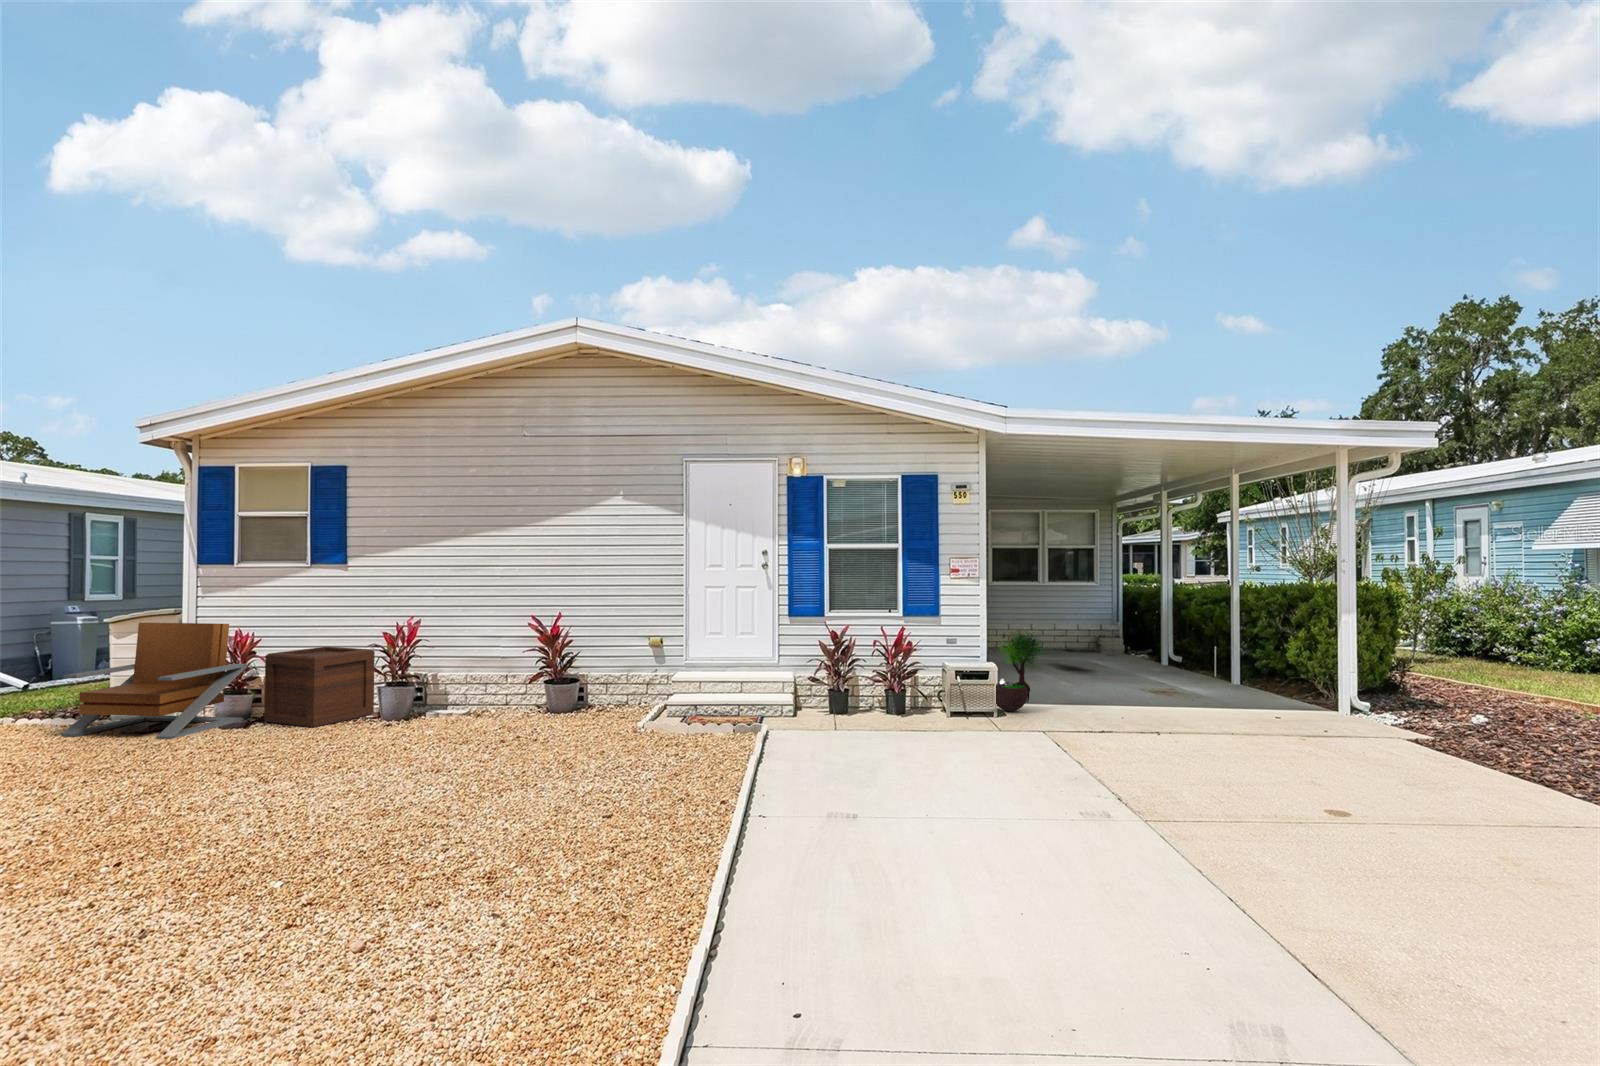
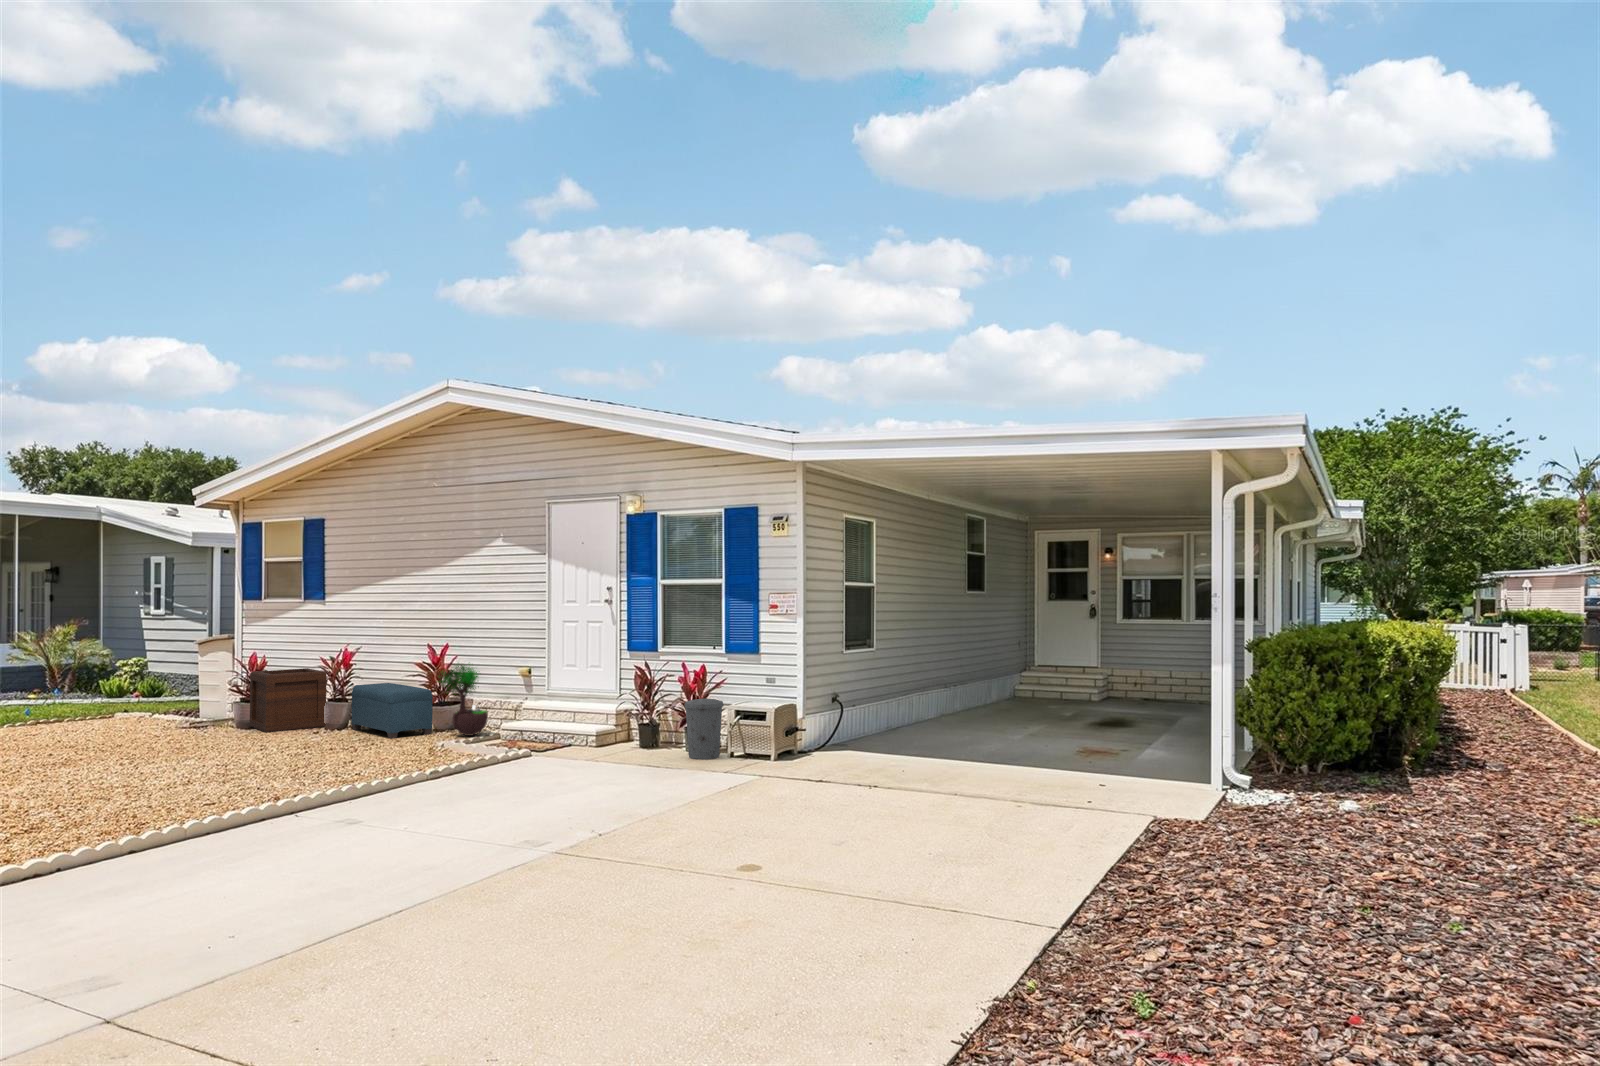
lounge chair: present [62,623,247,739] -> none [126,645,247,734]
potted tree: present [996,630,1044,711] -> present [441,664,488,736]
bench: none [421,659,541,723] -> present [352,683,433,739]
trash can: none [883,660,921,719] -> present [685,699,724,759]

